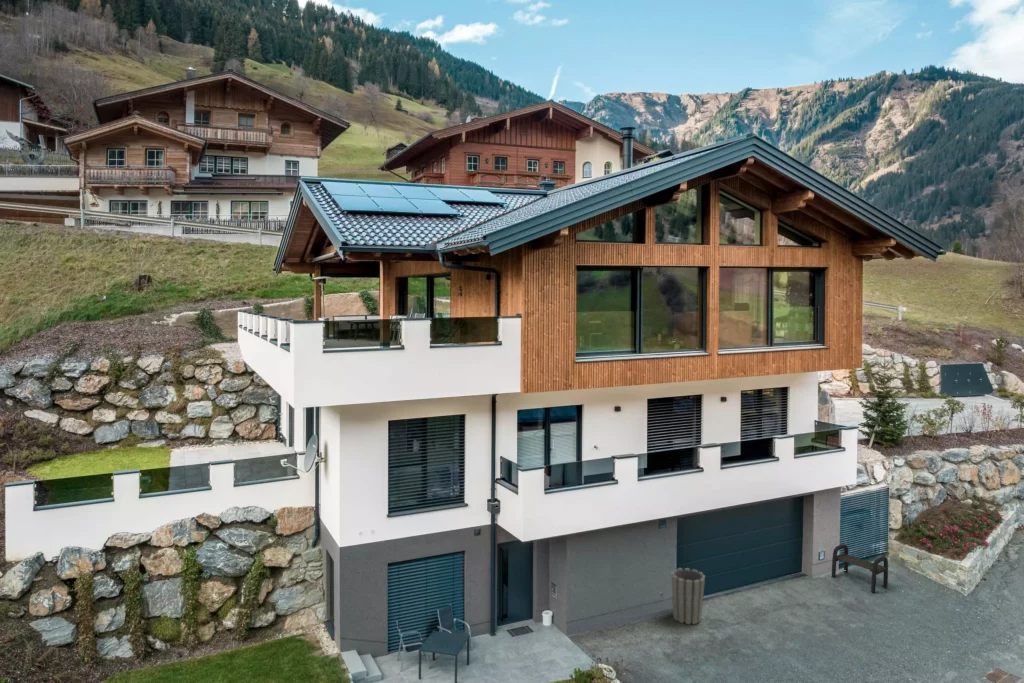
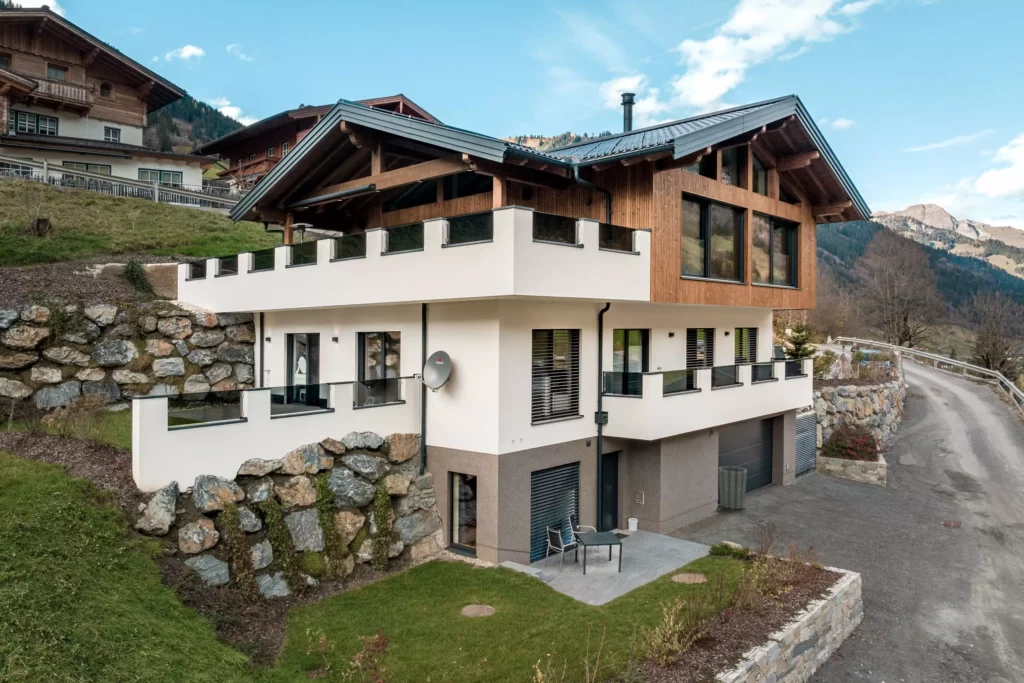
bench: present [831,544,888,593] -> none [789,449,830,480]

